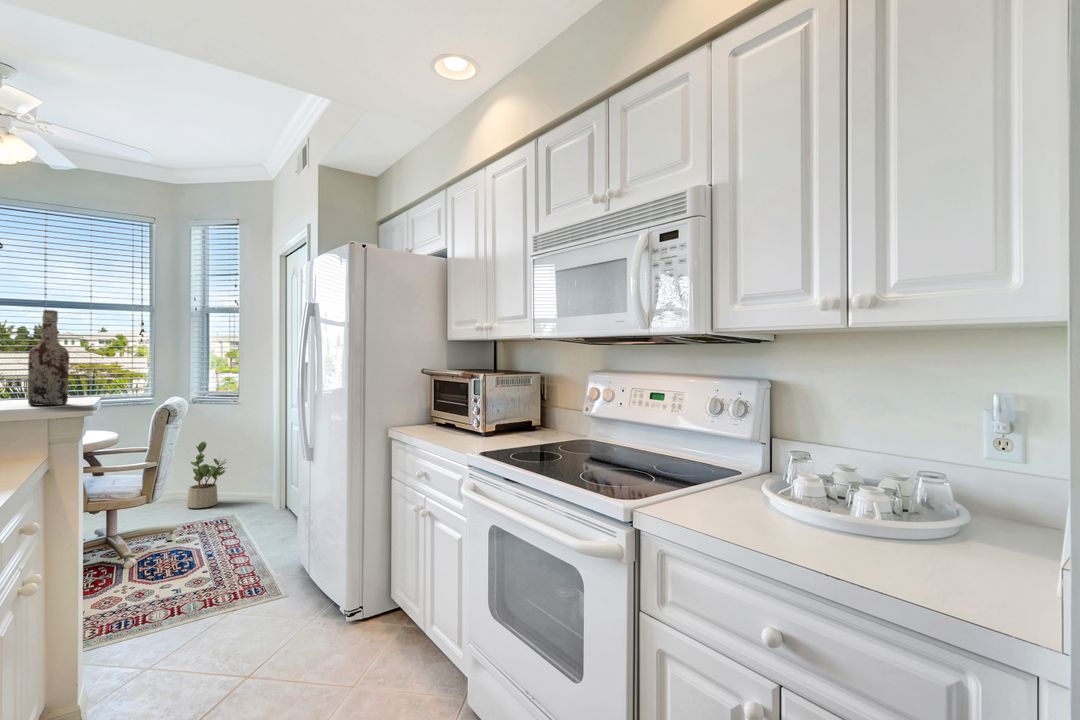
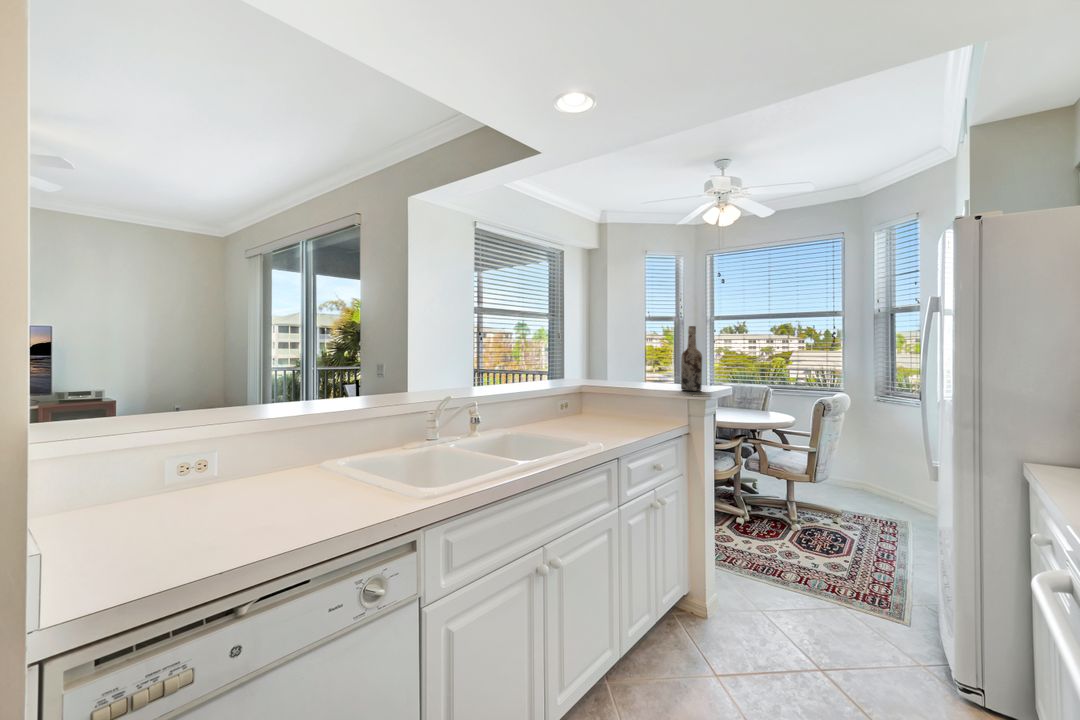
potted plant: present [187,442,226,508] -> none [868,440,909,505]

